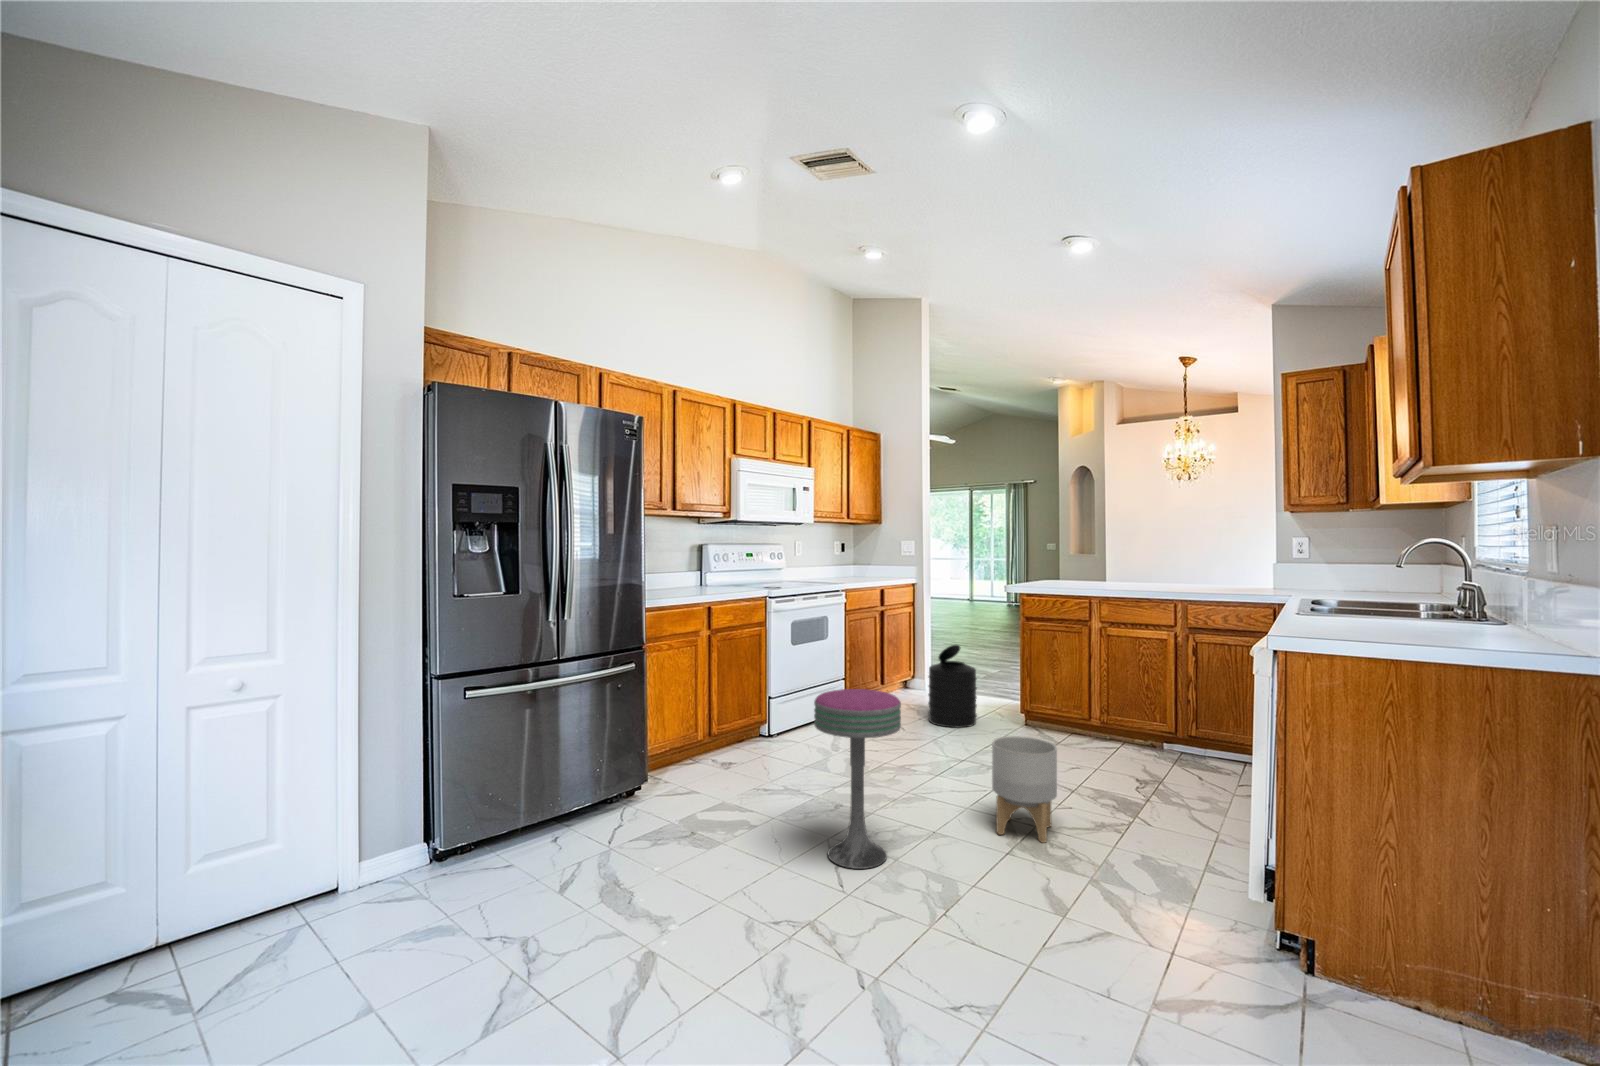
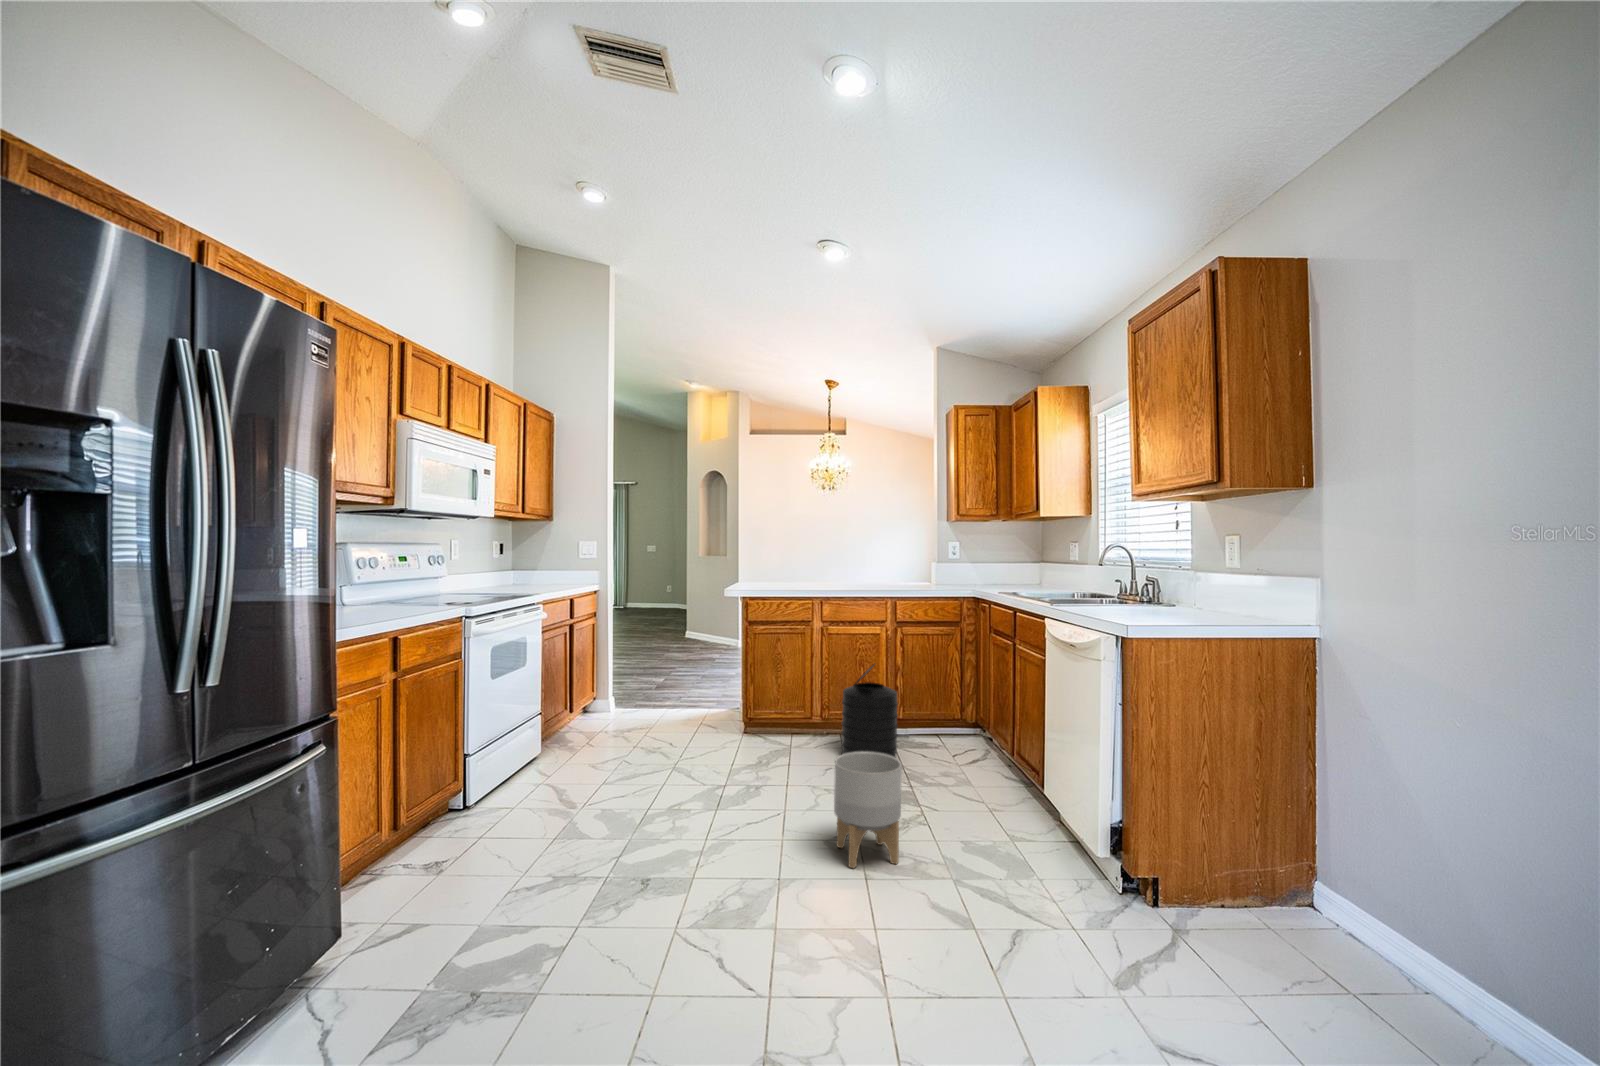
trash can: present [928,645,977,728] -> present [841,663,898,757]
bar stool: present [814,689,901,869] -> none [689,731,803,978]

